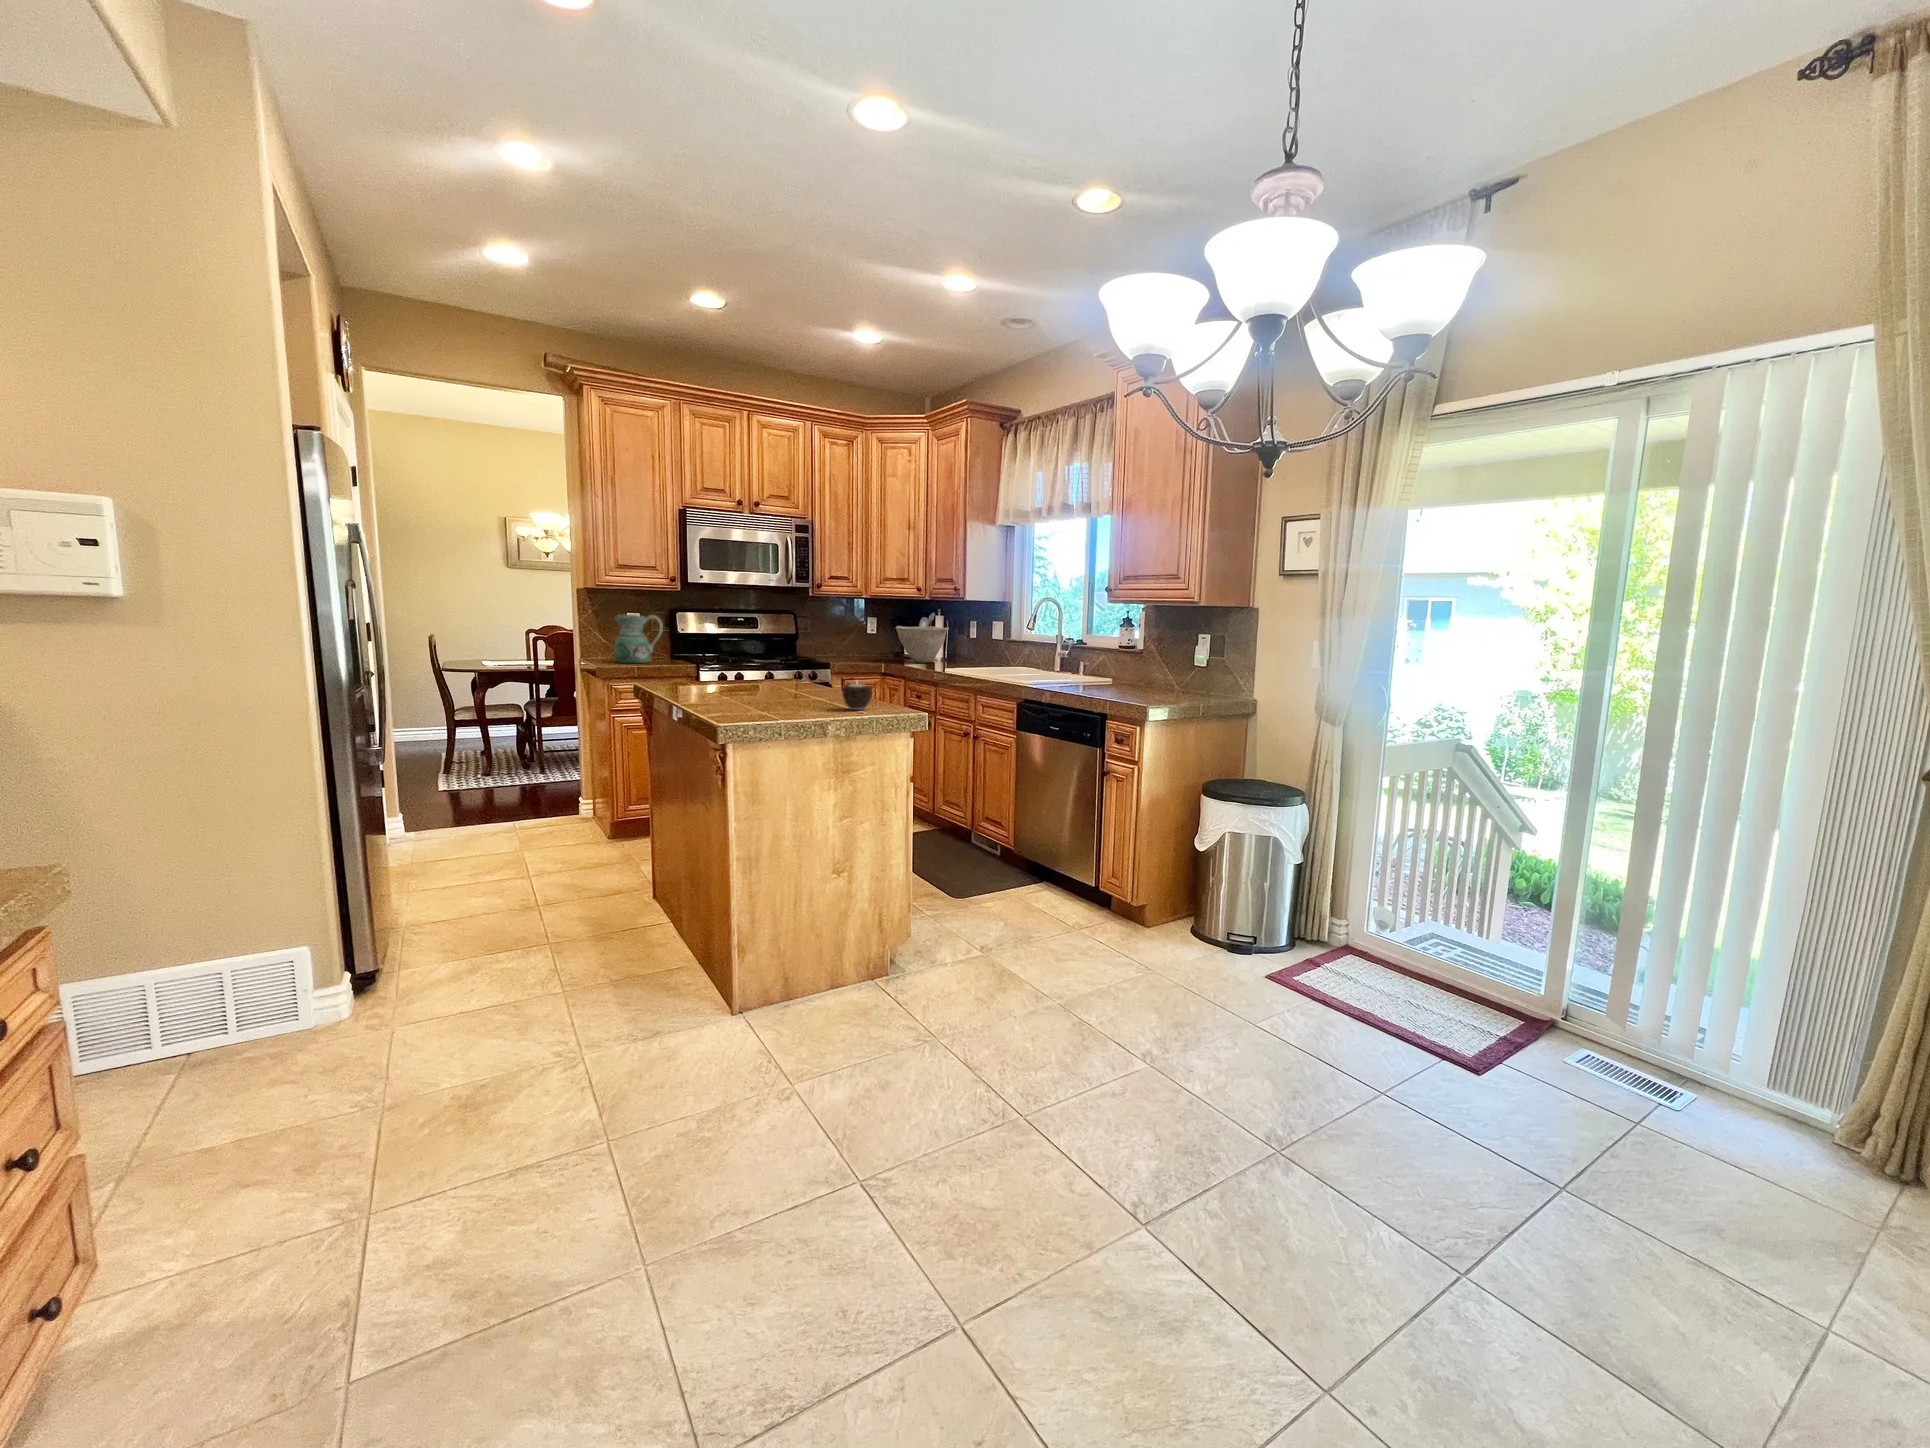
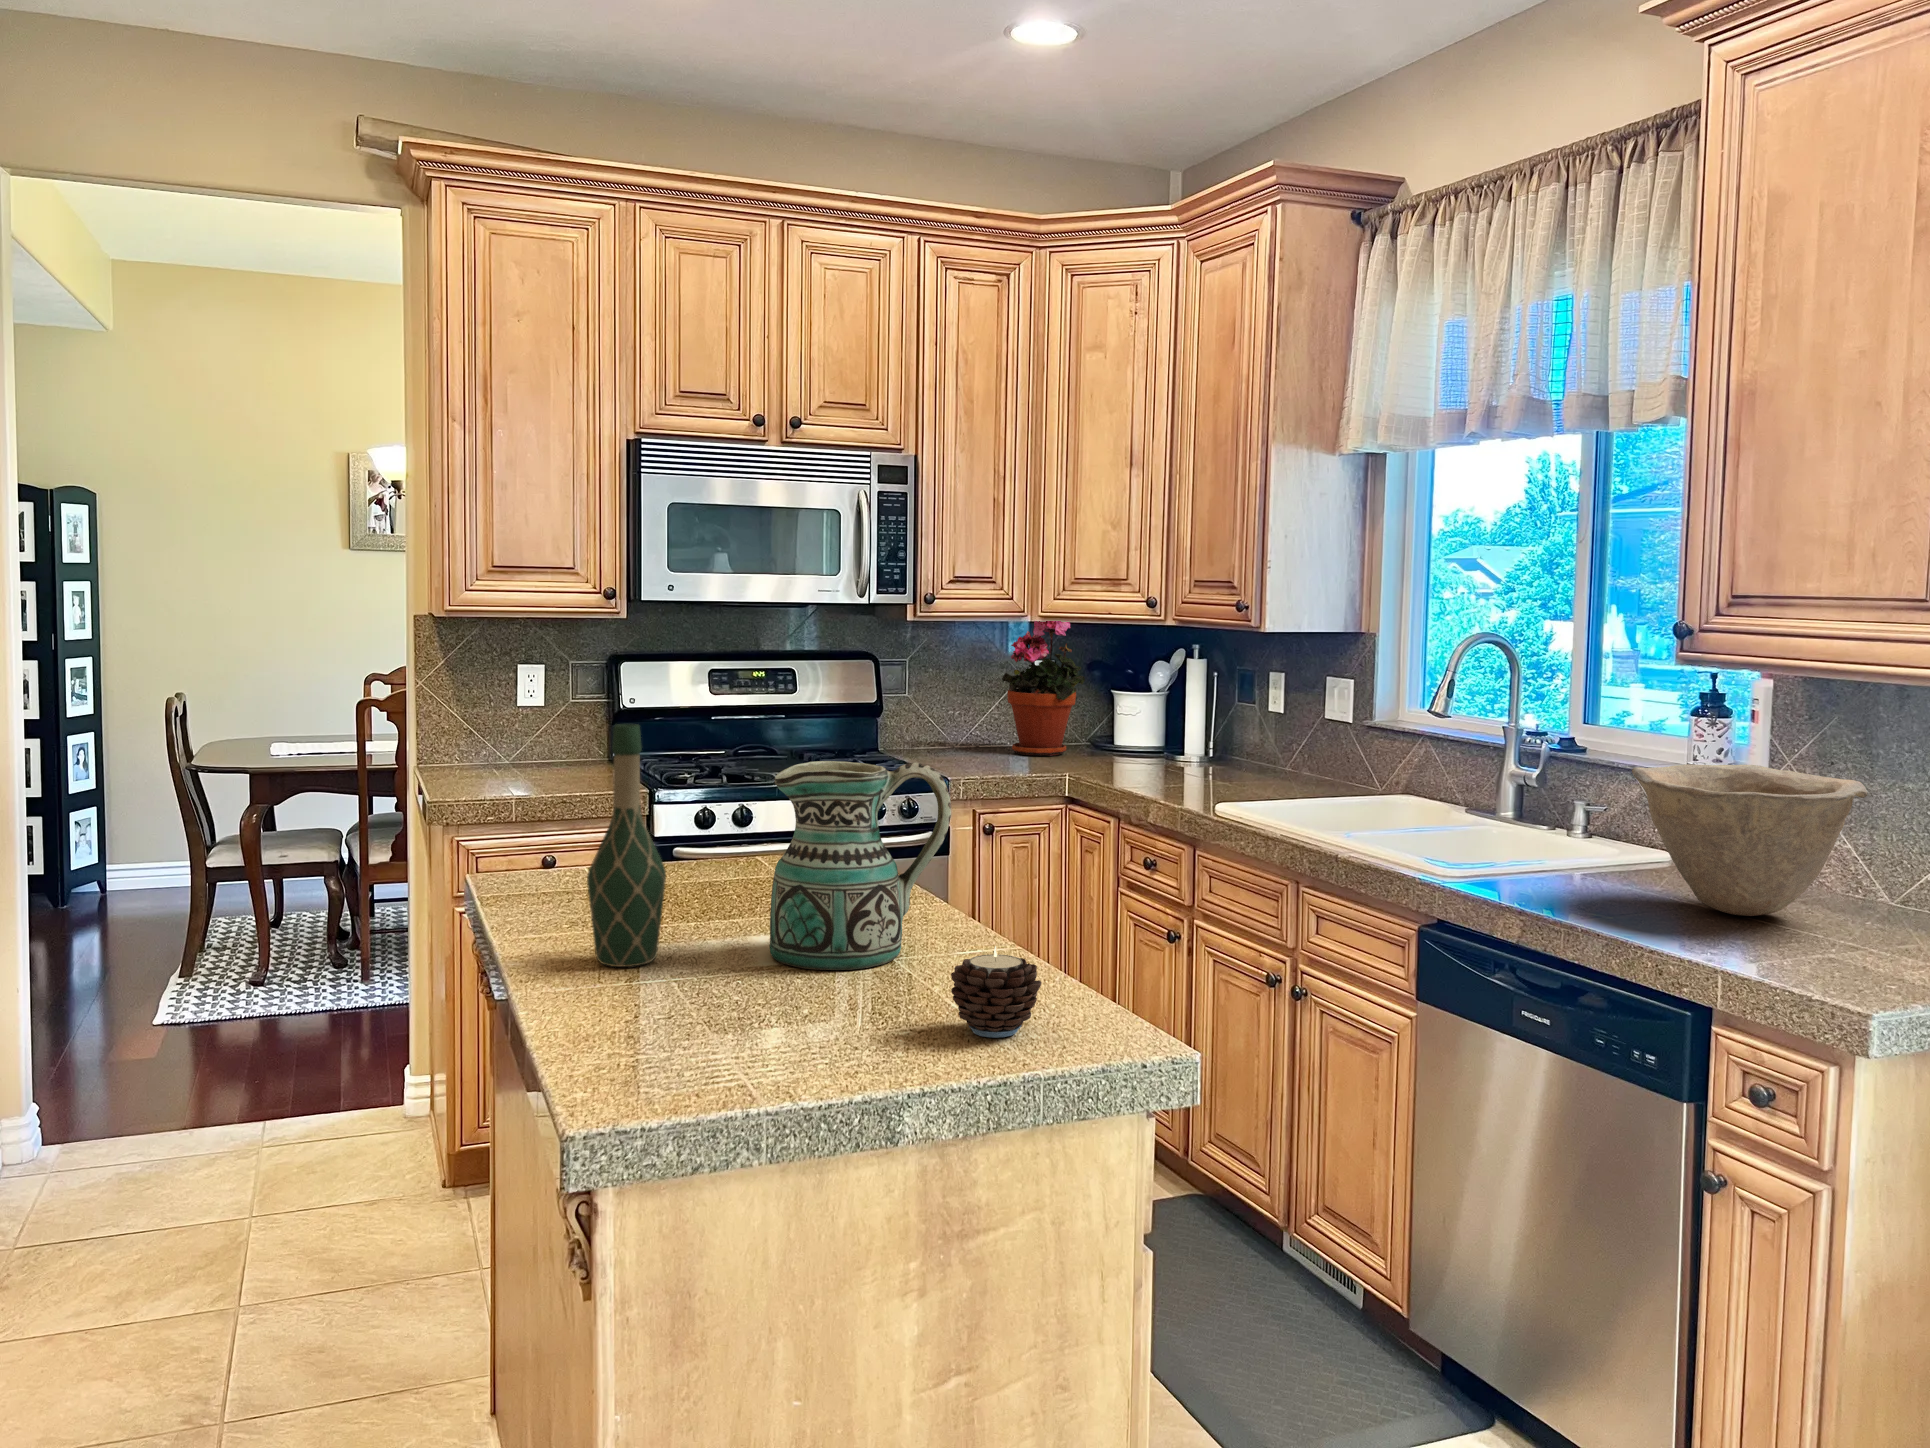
potted plant: none [854,594,891,657] -> present [1002,620,1085,756]
wine bottle: none [701,610,731,700] -> present [587,724,666,967]
ceramic pitcher: present [615,615,663,663] -> present [770,761,951,970]
bowl: present [895,626,949,663] -> present [1632,764,1868,916]

